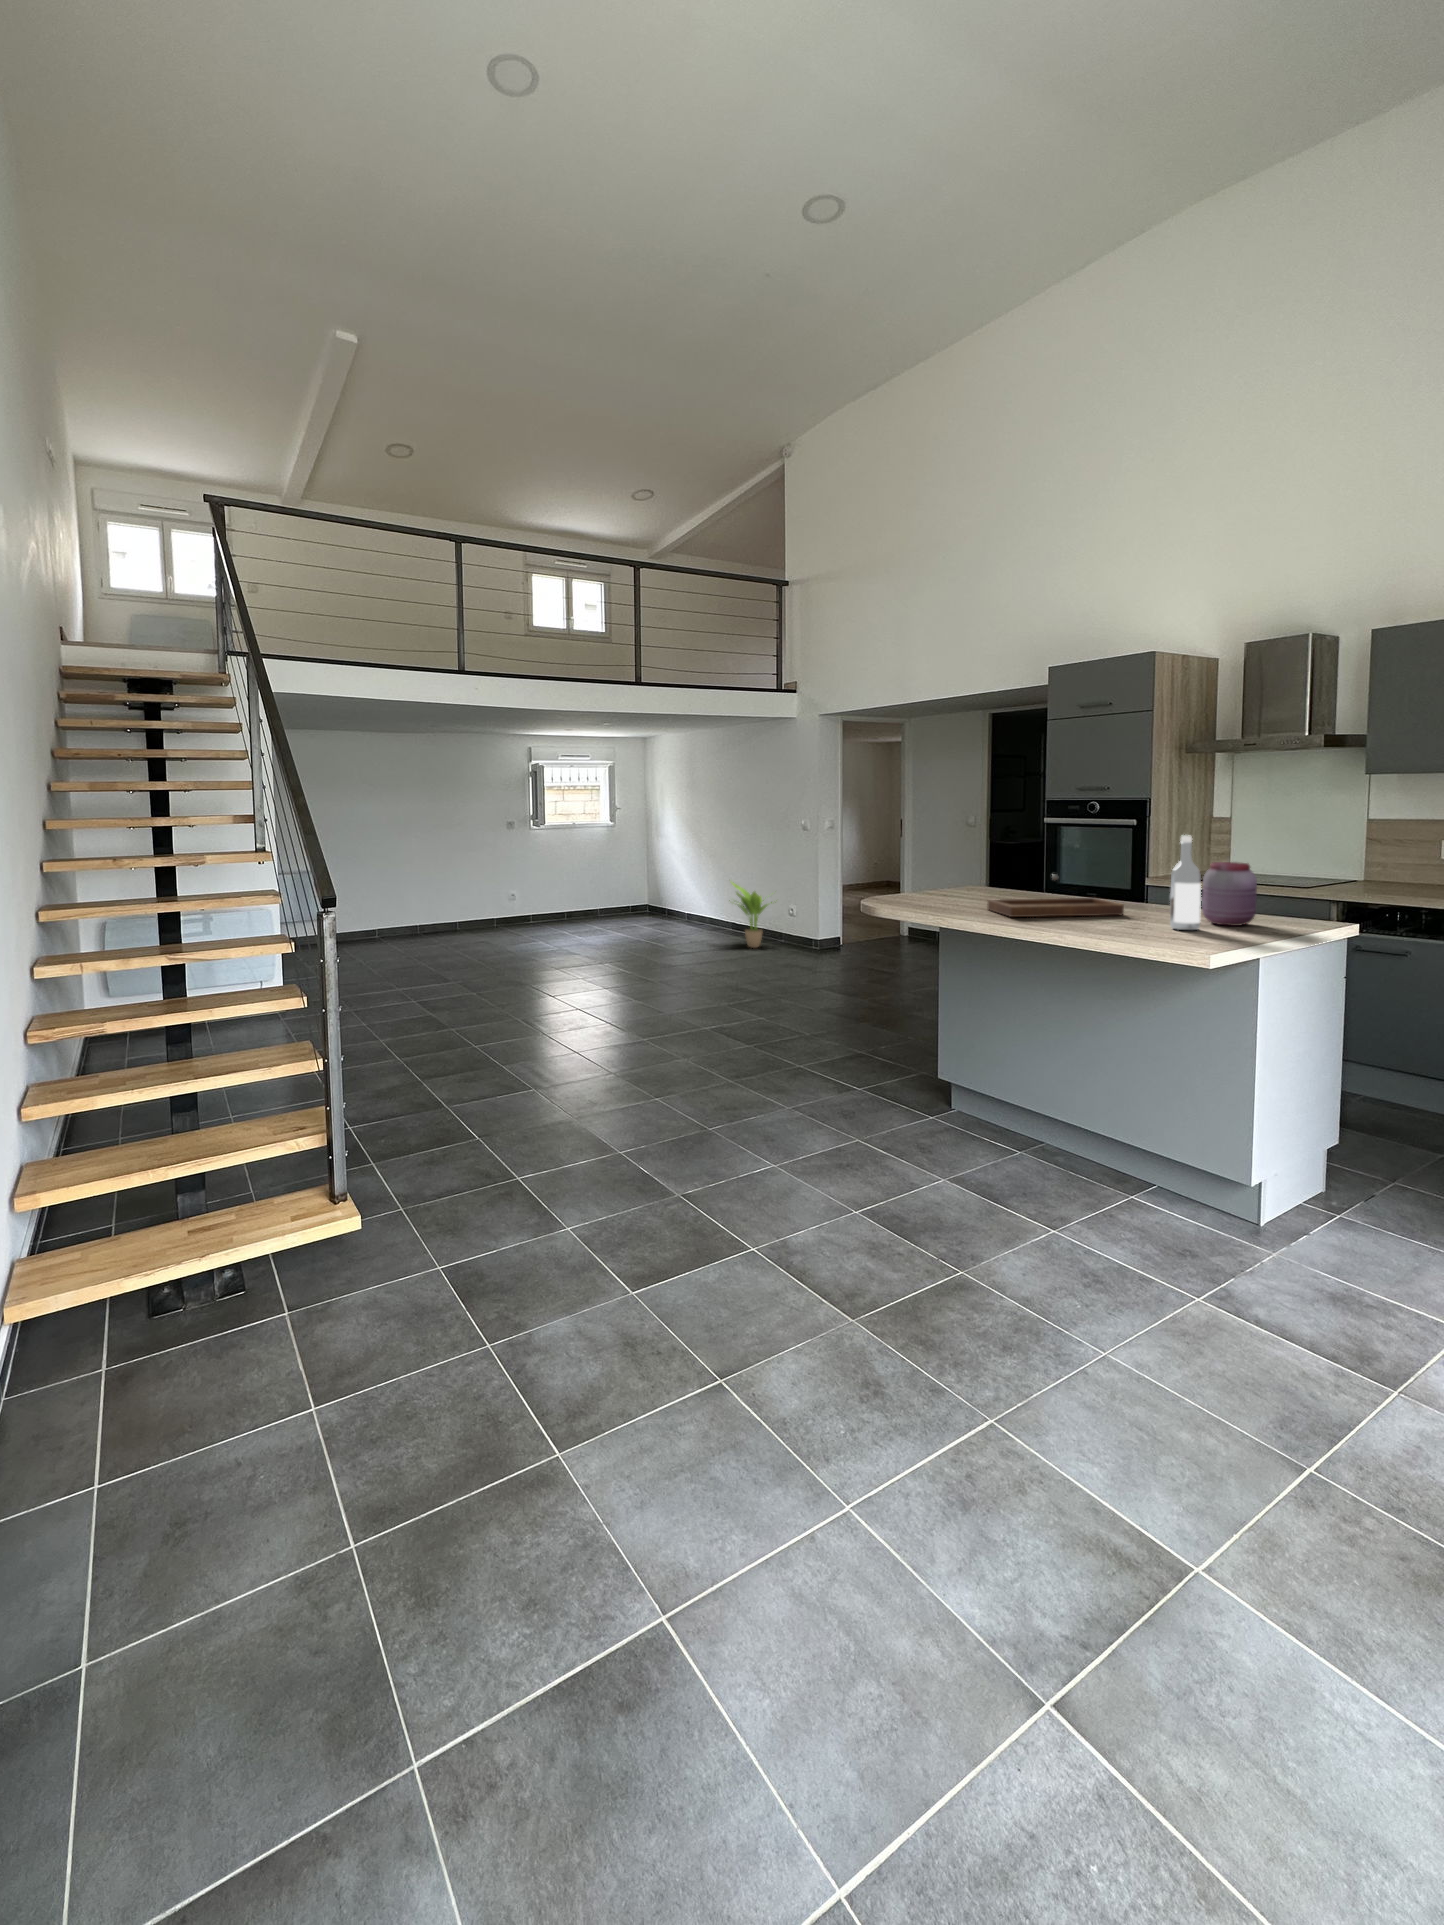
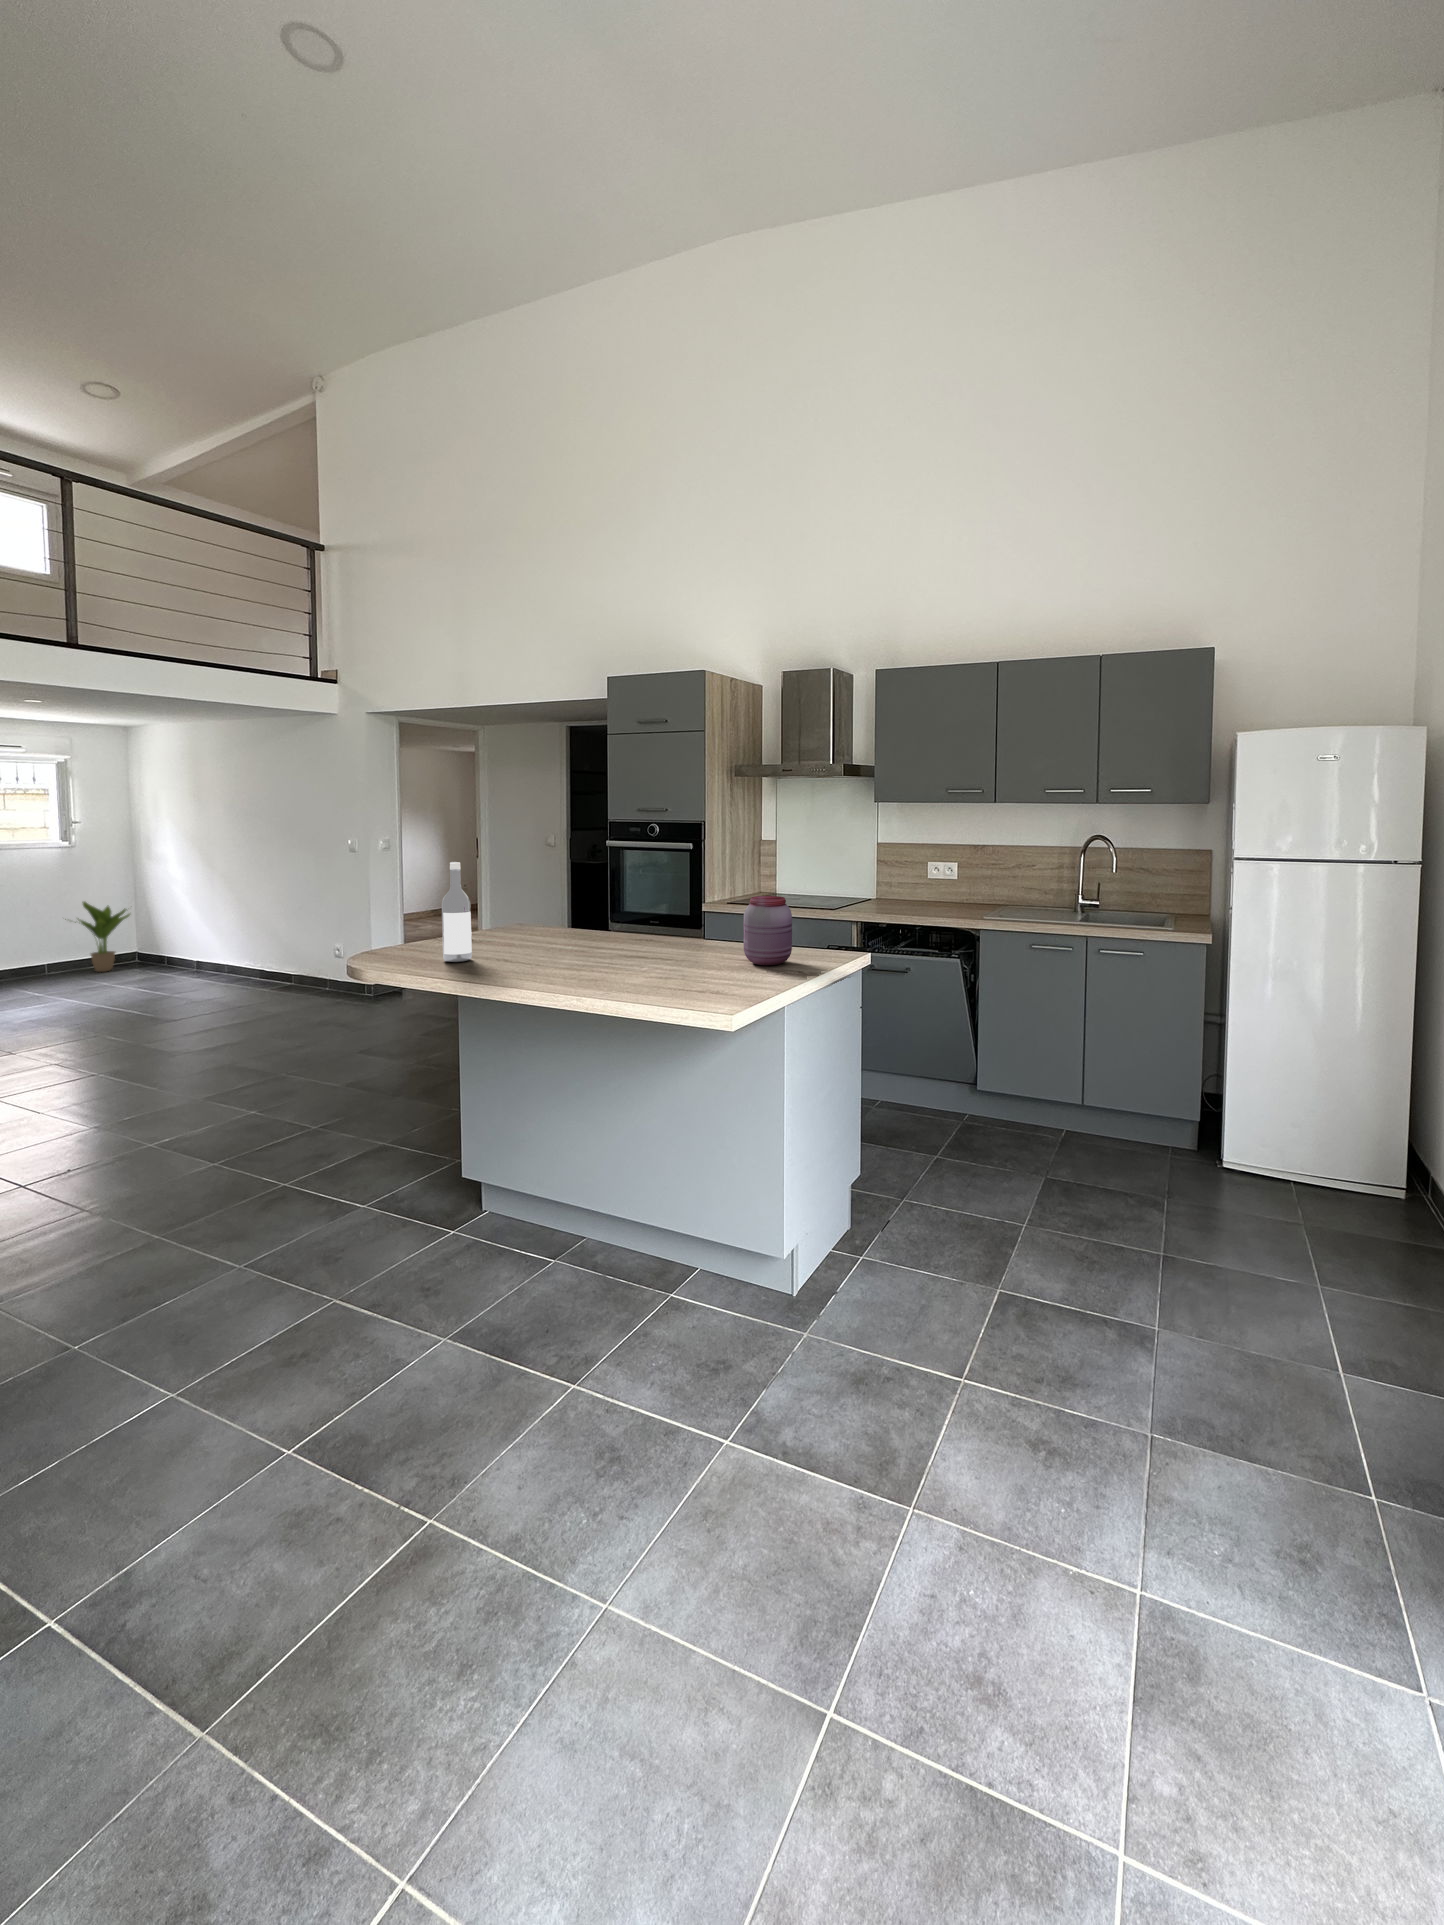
wine bottle: present [1170,835,1201,930] -> present [442,862,472,962]
tray: present [987,874,1124,917] -> none [519,914,669,972]
potted plant: present [731,882,772,948] -> present [65,902,130,972]

